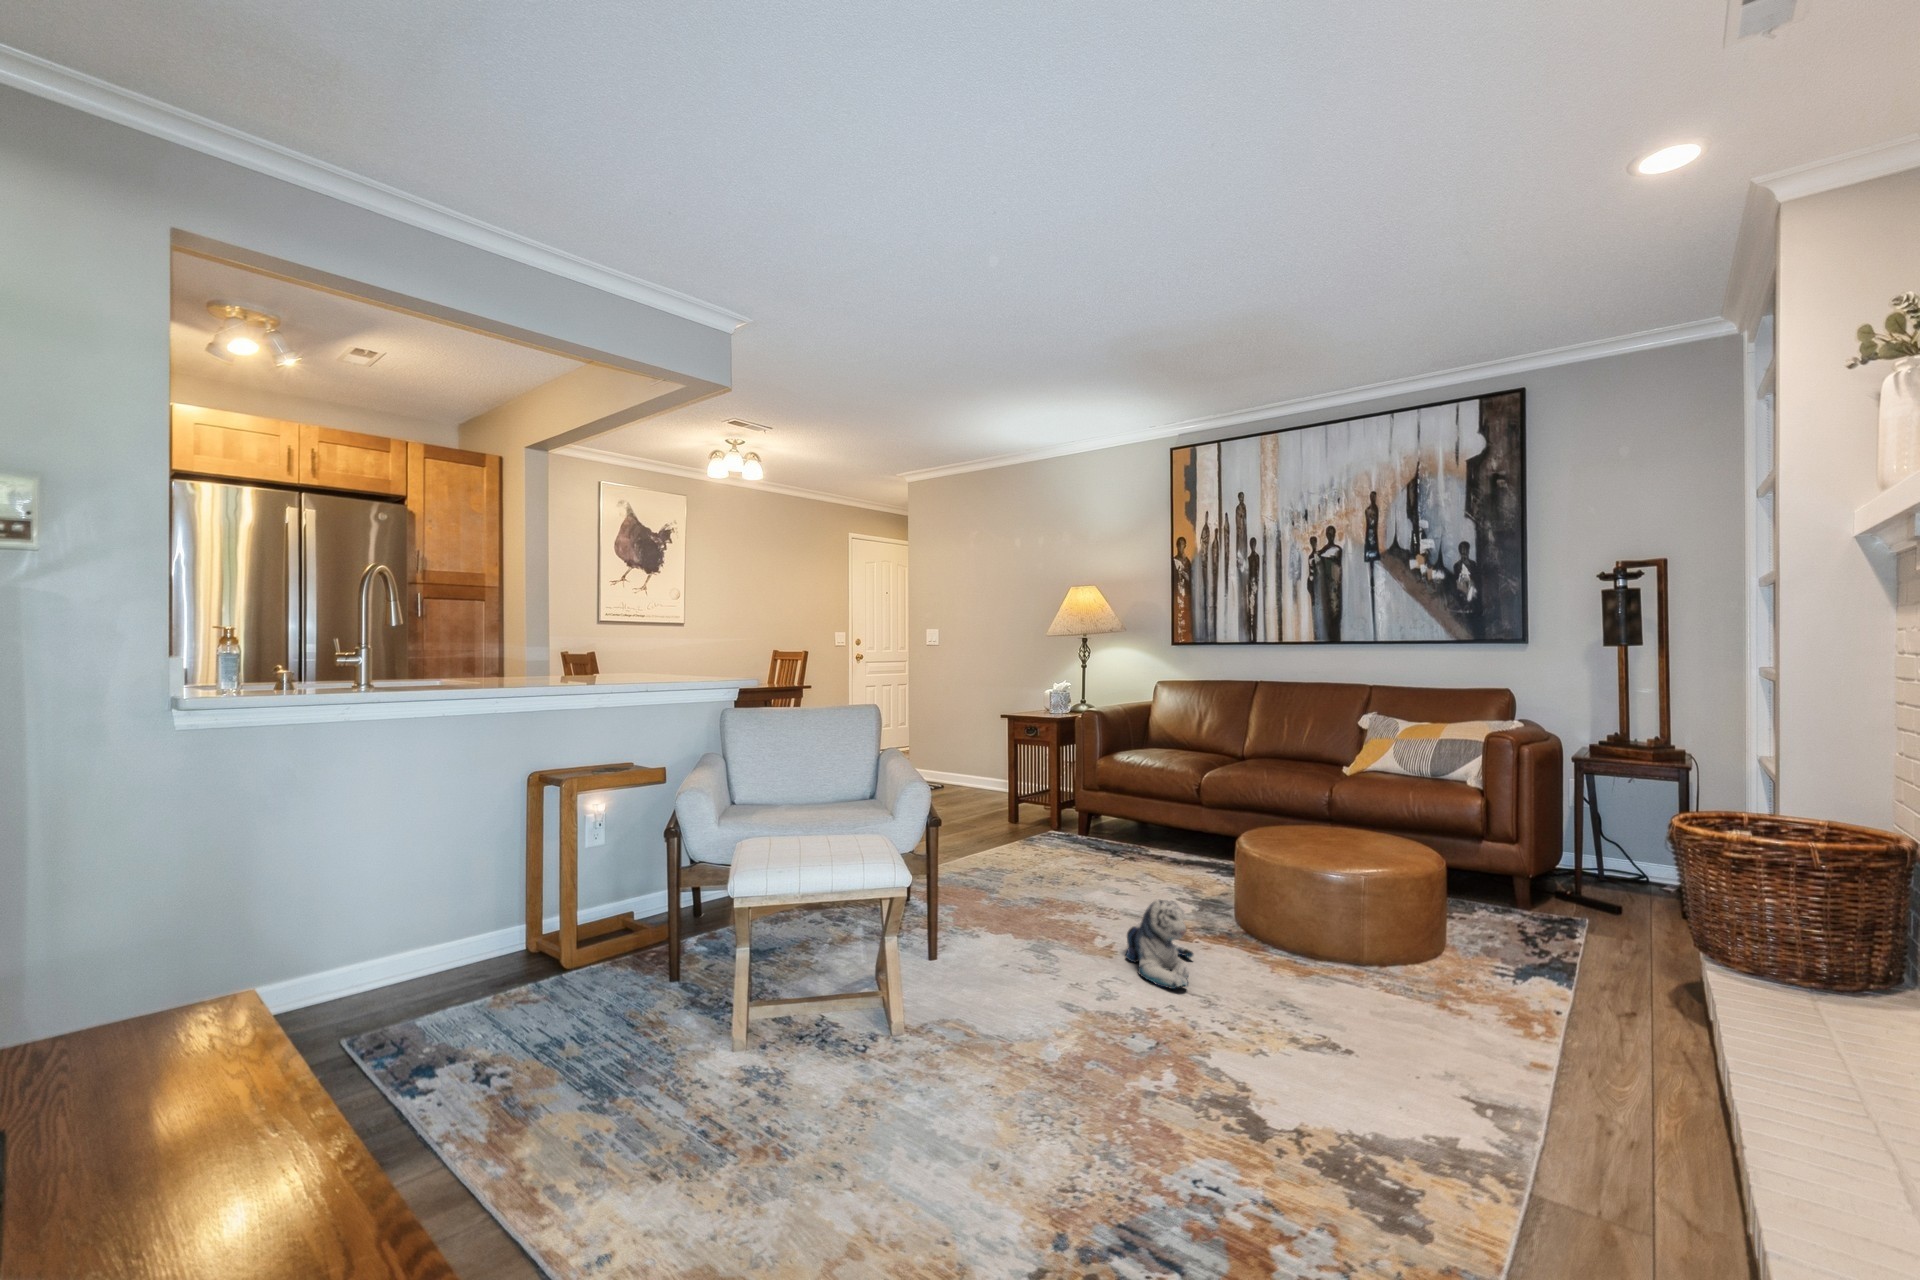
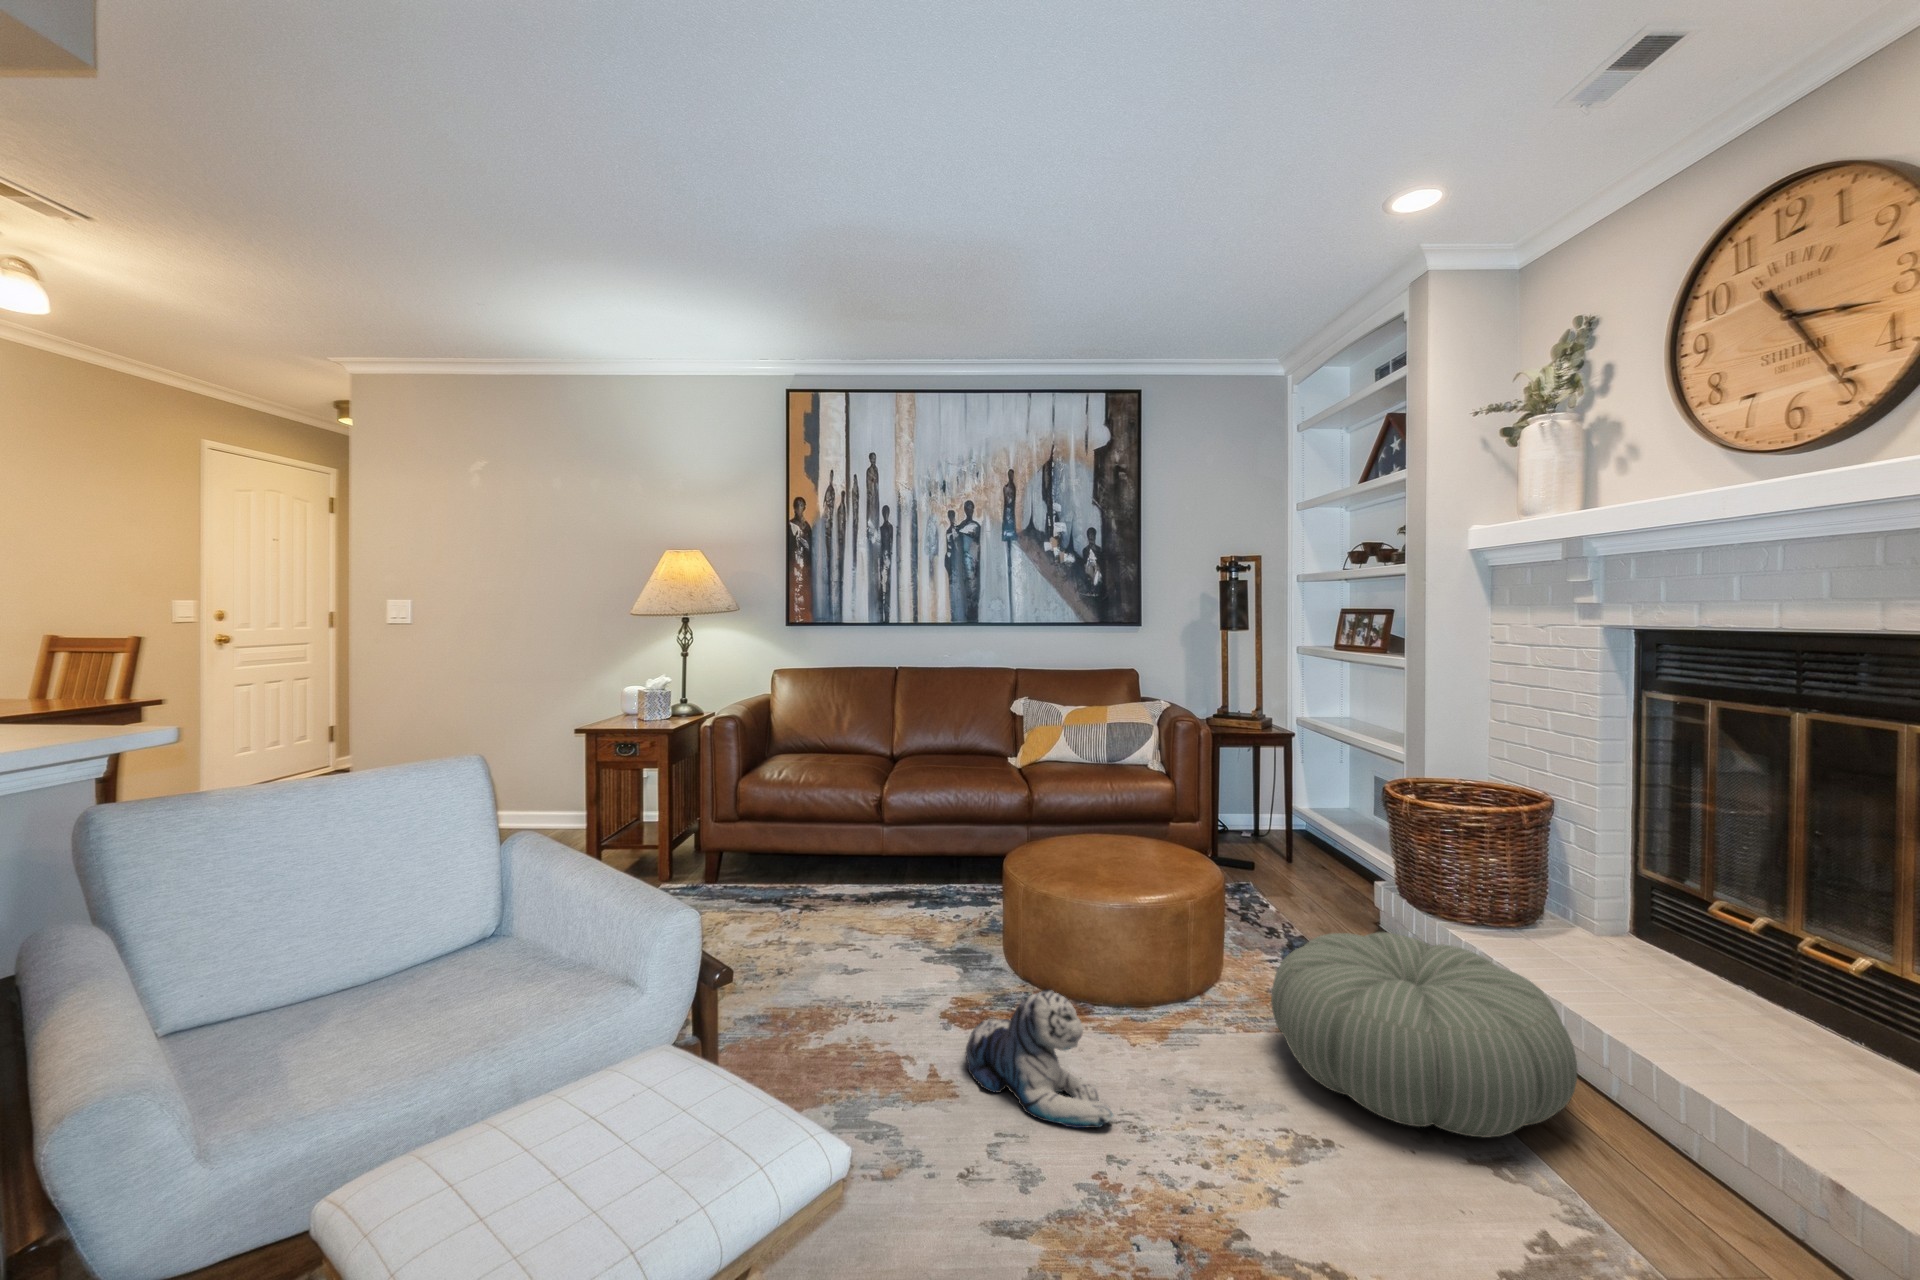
pouf: none [1354,920,1632,1087] -> present [1271,932,1577,1137]

